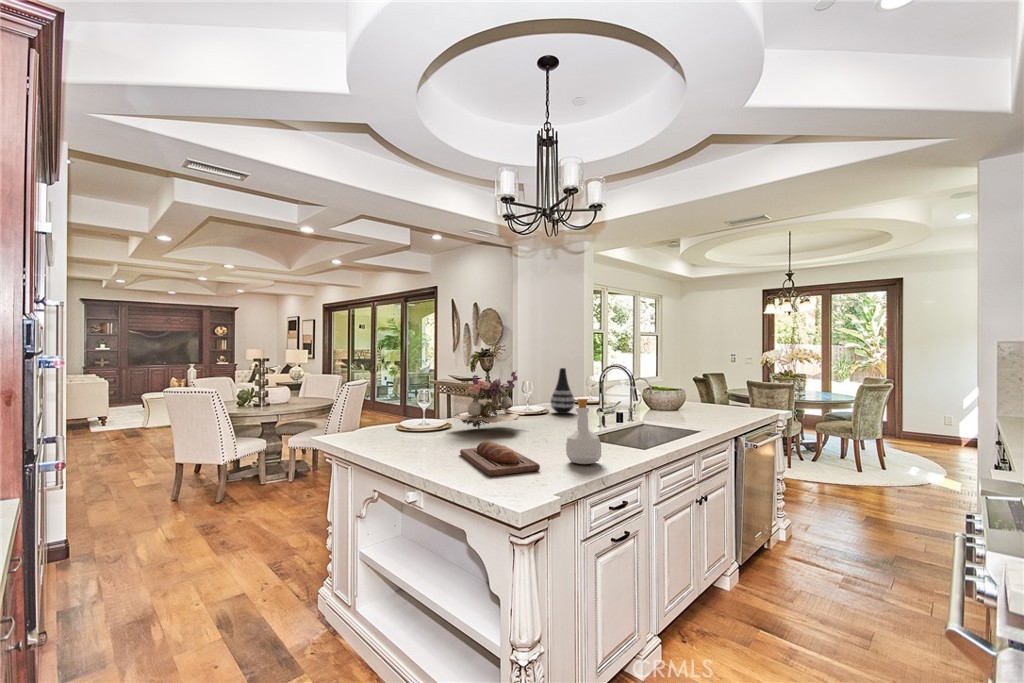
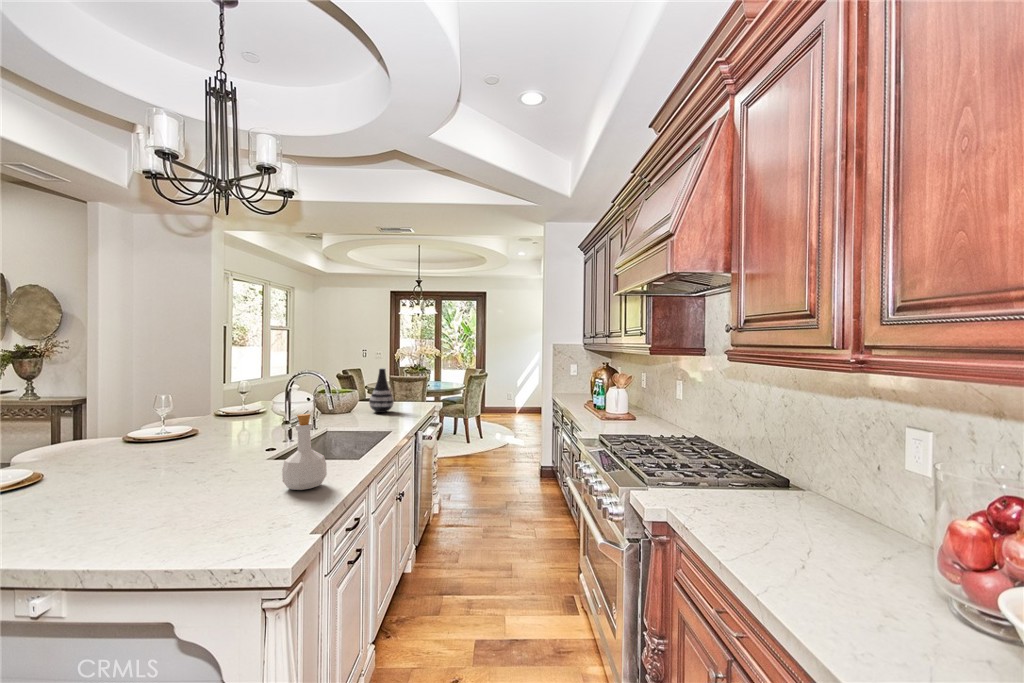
vase: present [550,368,575,414] -> present [369,368,394,413]
flower arrangement: present [452,371,525,429] -> none [58,381,187,469]
bread loaf: present [460,441,540,476] -> none [111,485,260,534]

